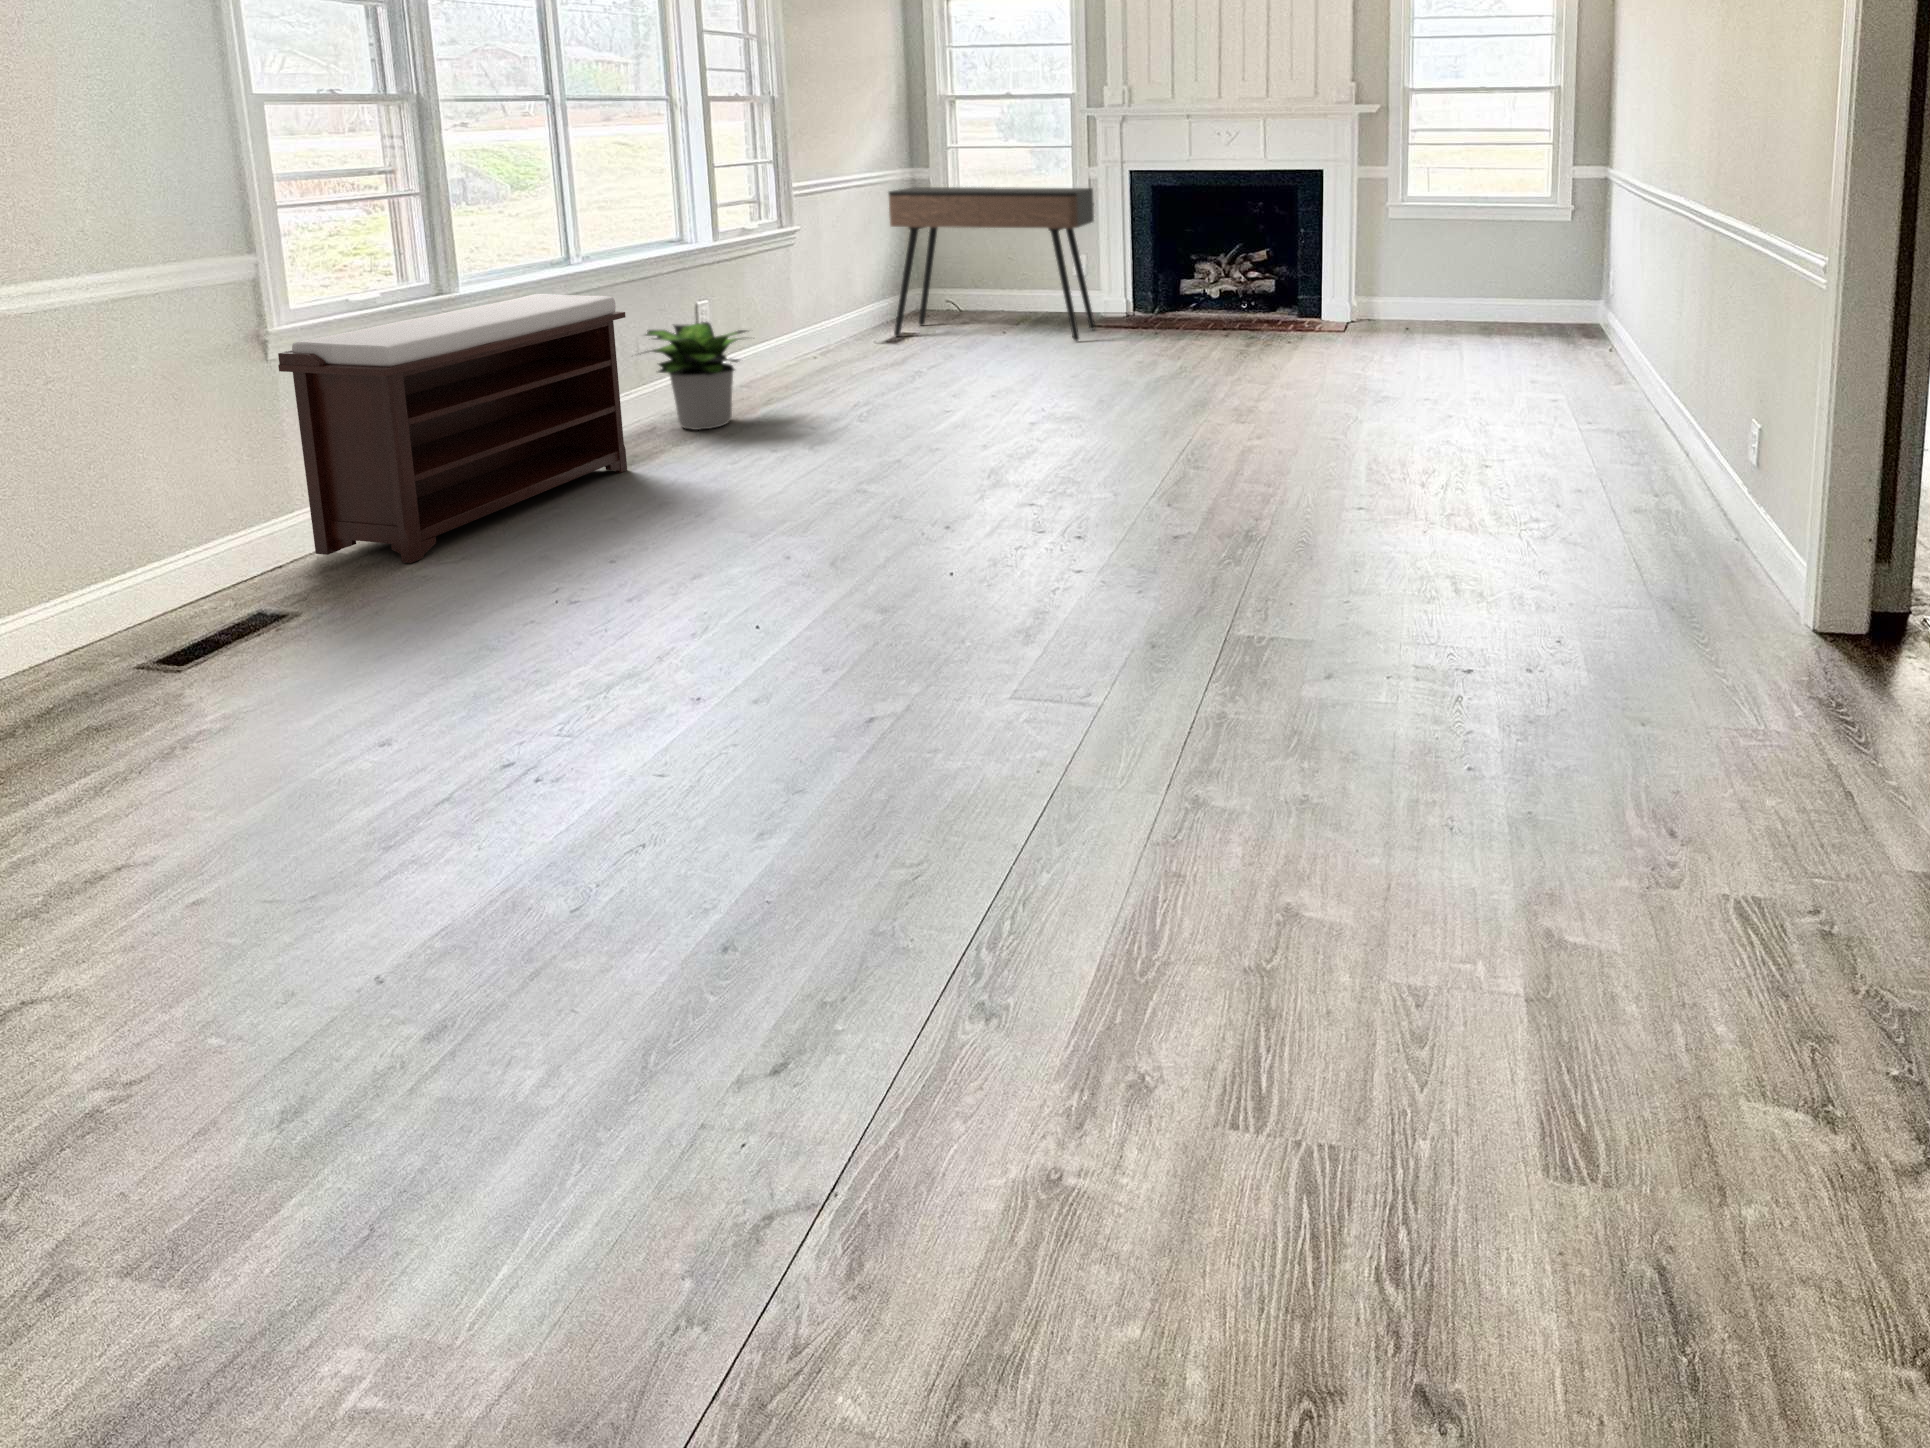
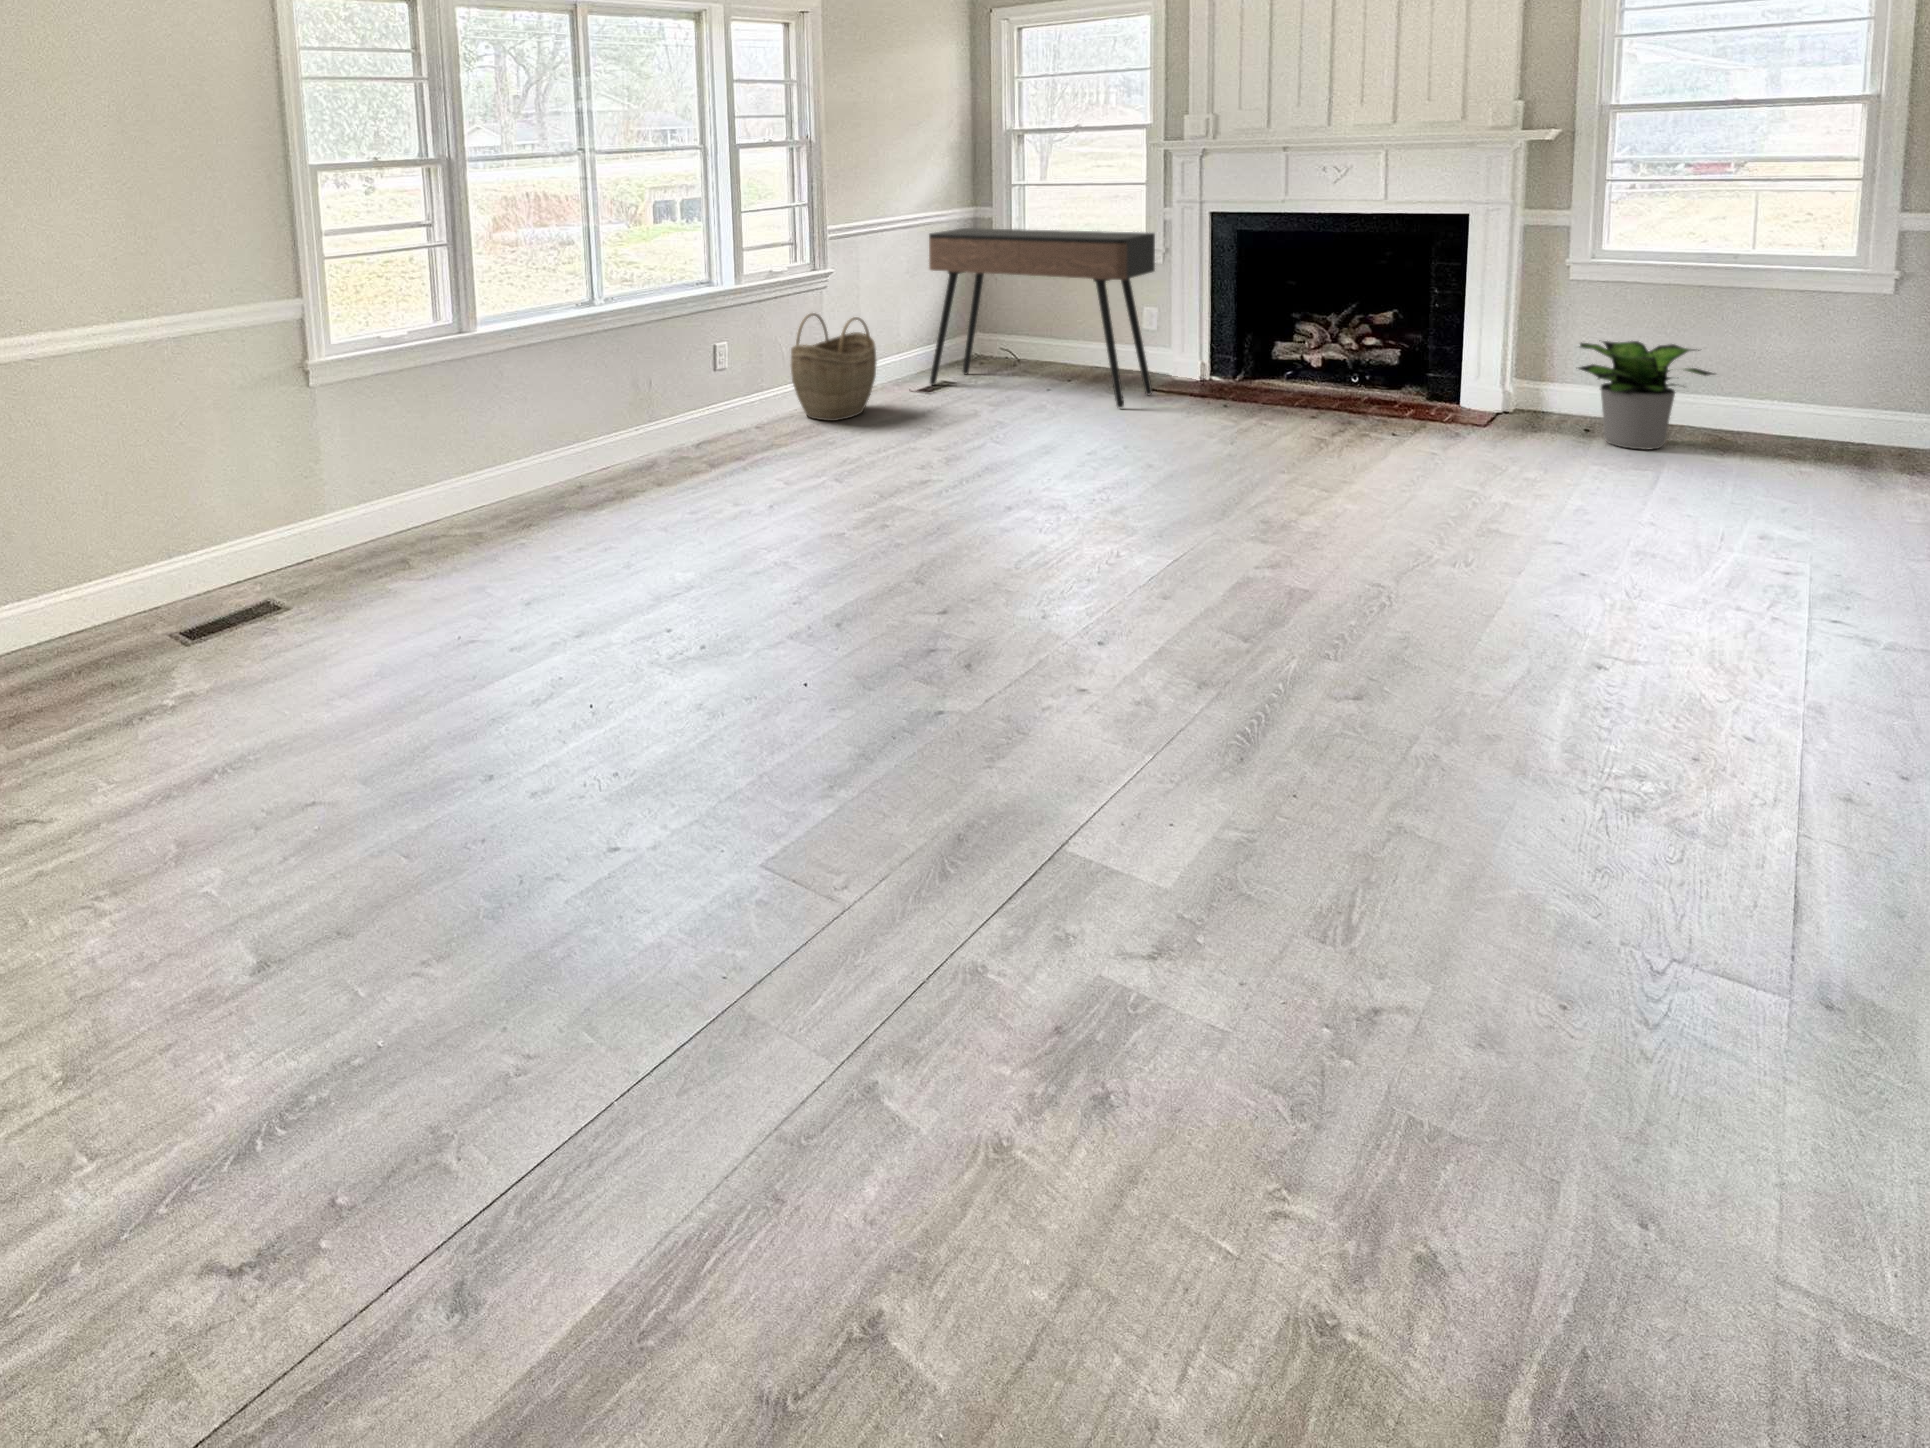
woven basket: none [772,270,858,374] -> present [791,313,876,421]
bench: present [278,294,627,563] -> none [319,334,607,571]
potted plant: present [646,322,746,430] -> present [1579,341,1714,449]

